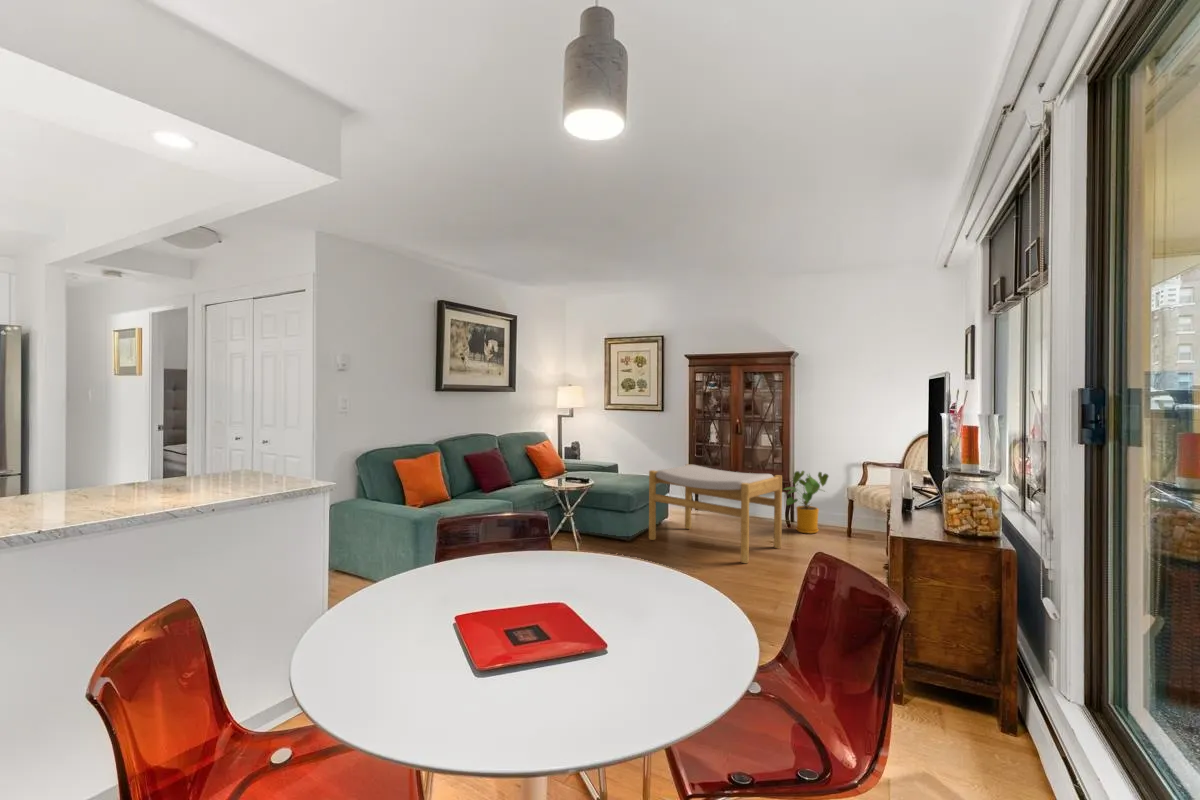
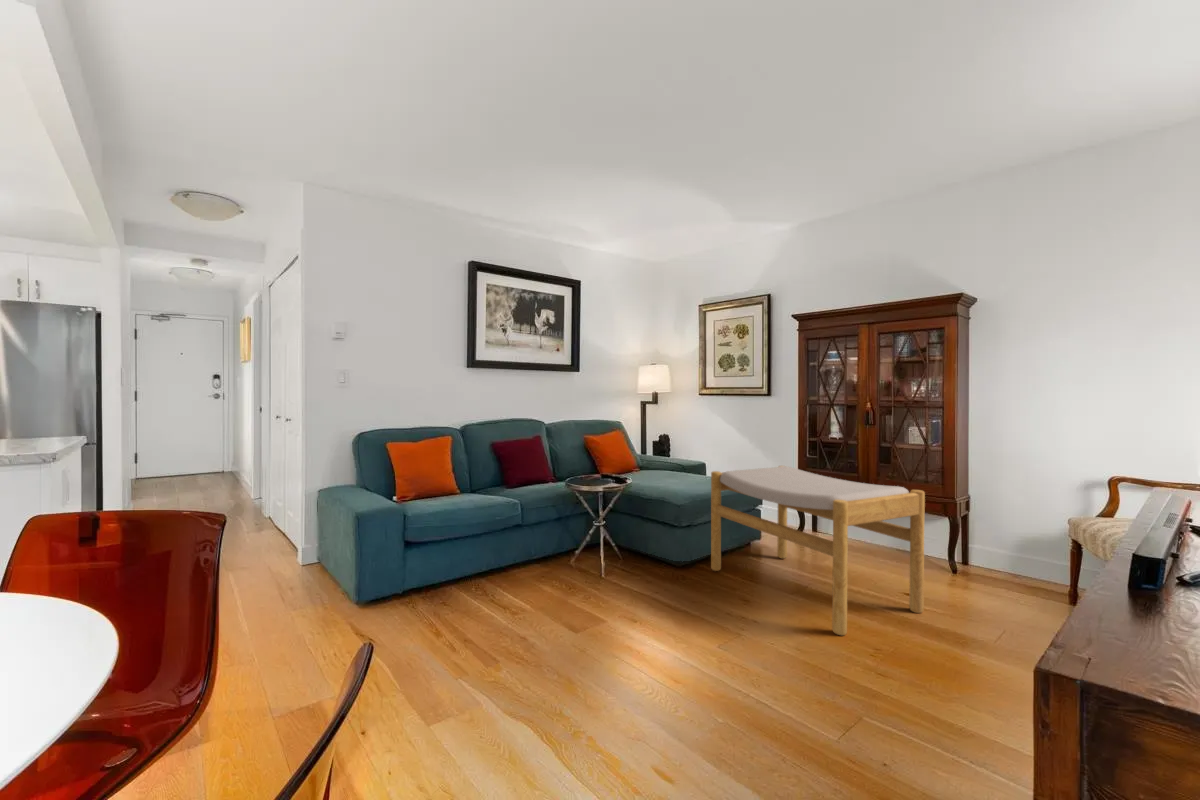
house plant: present [785,471,828,534] -> none [937,485,1032,591]

